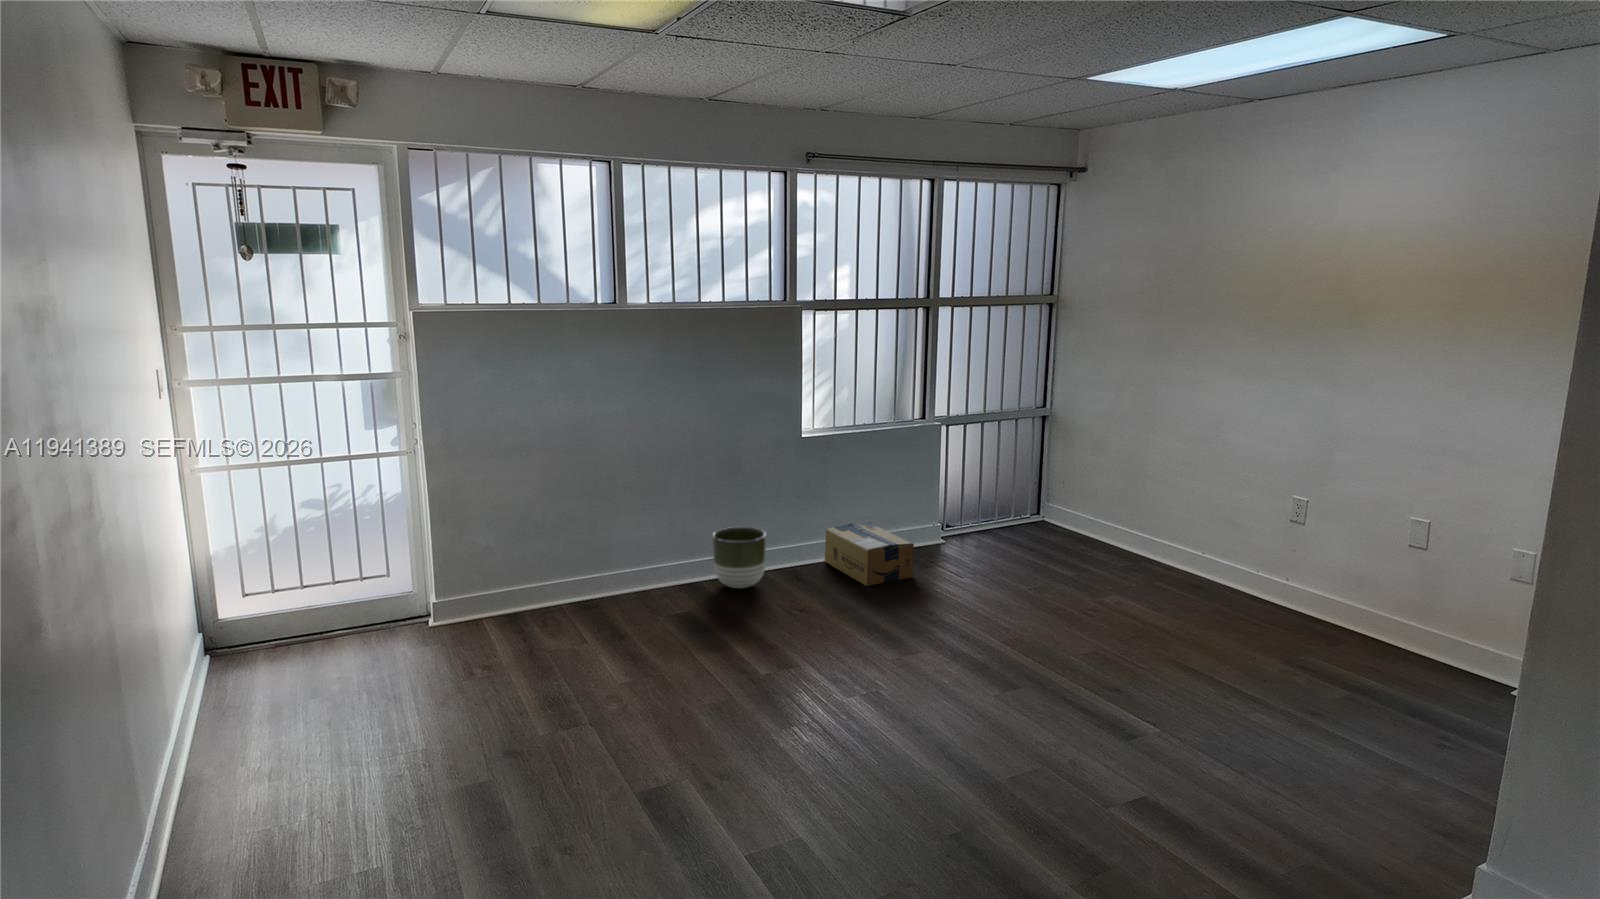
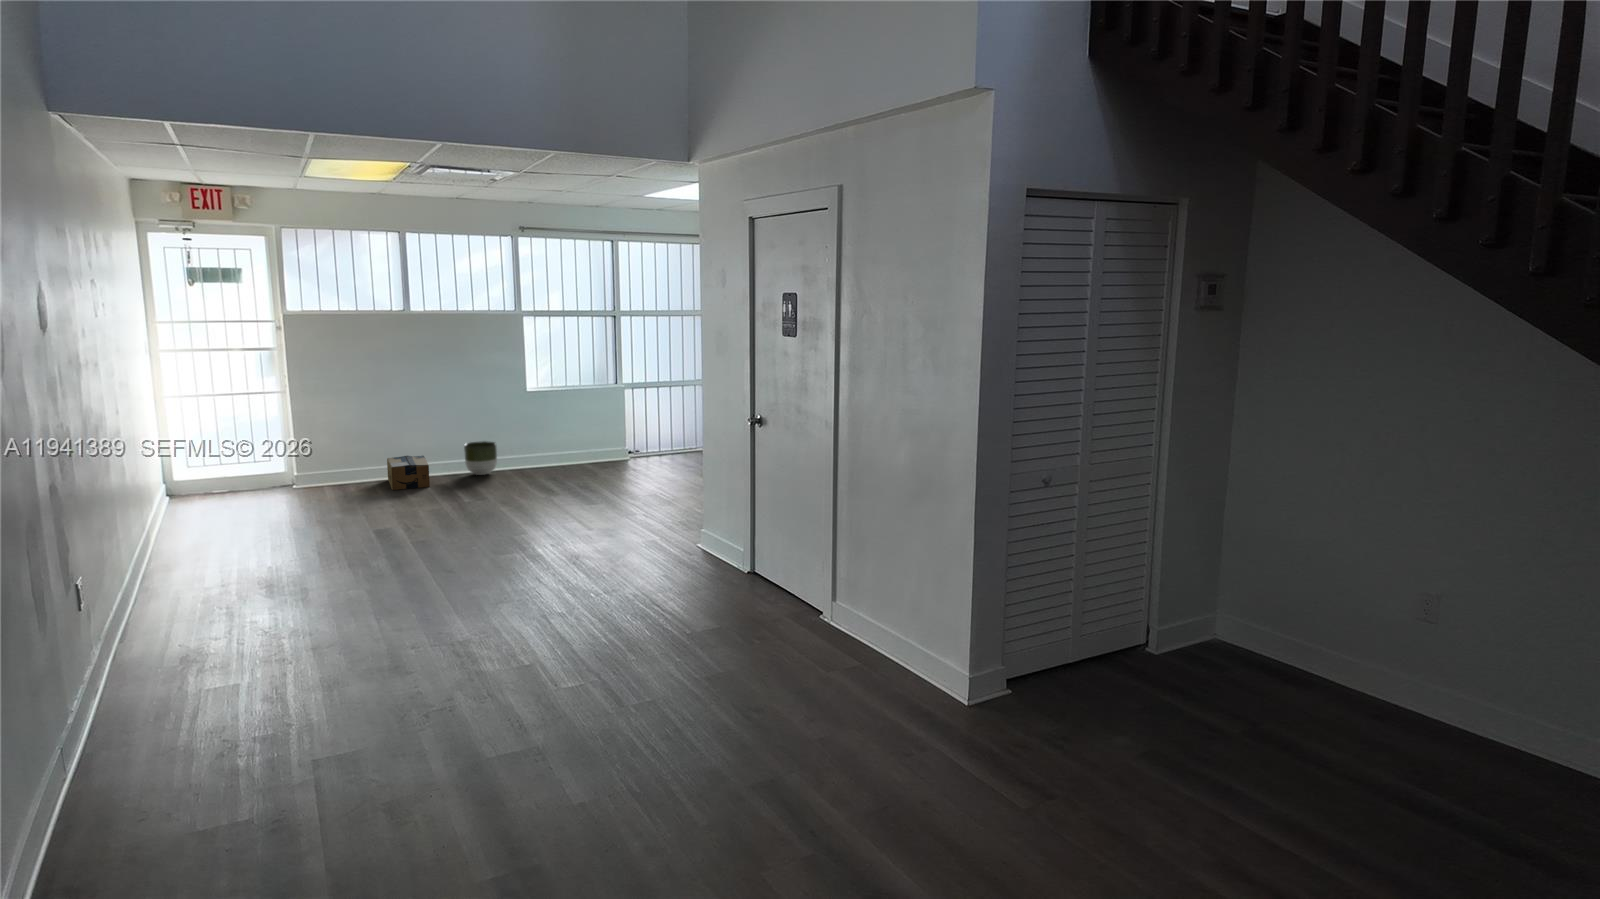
cardboard box: present [825,522,914,586] -> present [387,456,430,490]

